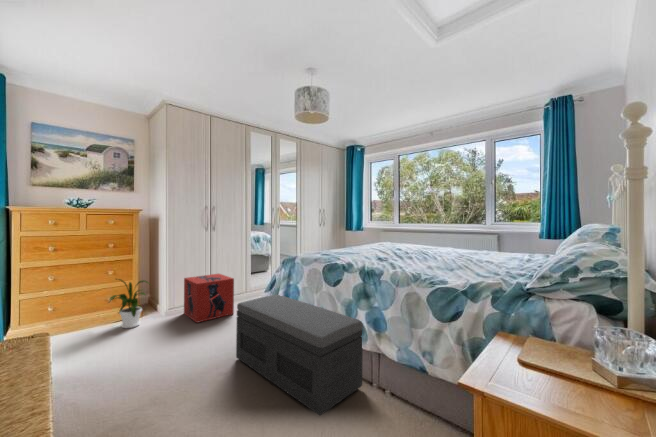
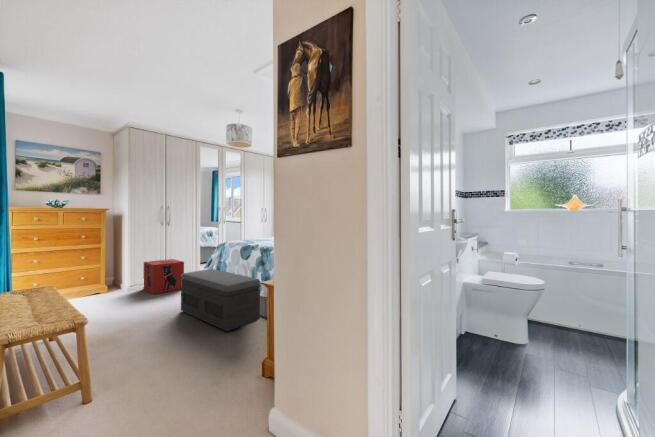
house plant: present [109,279,148,328] -> none [81,261,118,299]

